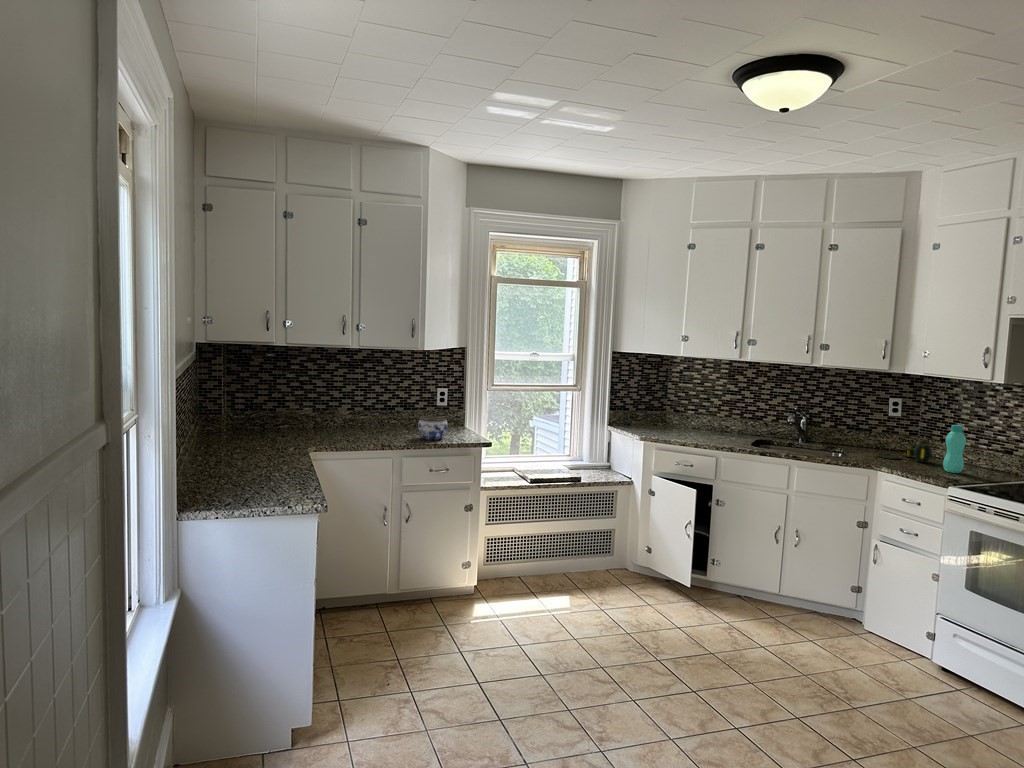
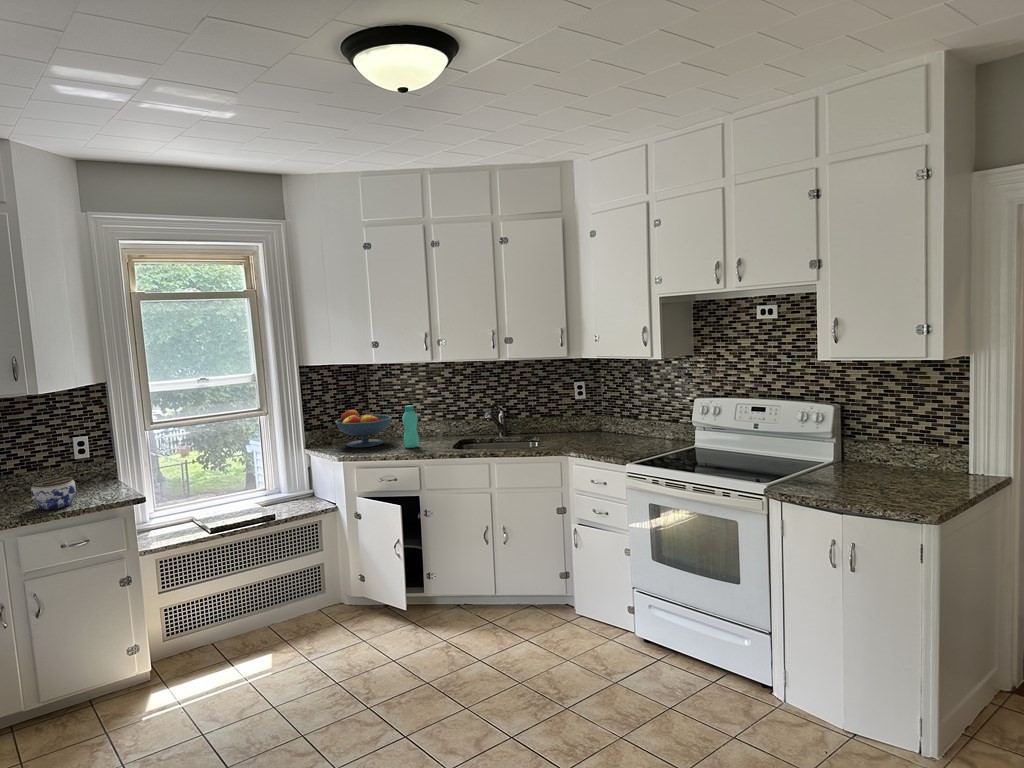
fruit bowl: none [640,396,693,433] -> present [335,410,392,447]
bottle: present [943,425,966,473] -> present [402,405,419,448]
teapot: present [879,438,932,463] -> none [569,418,615,442]

